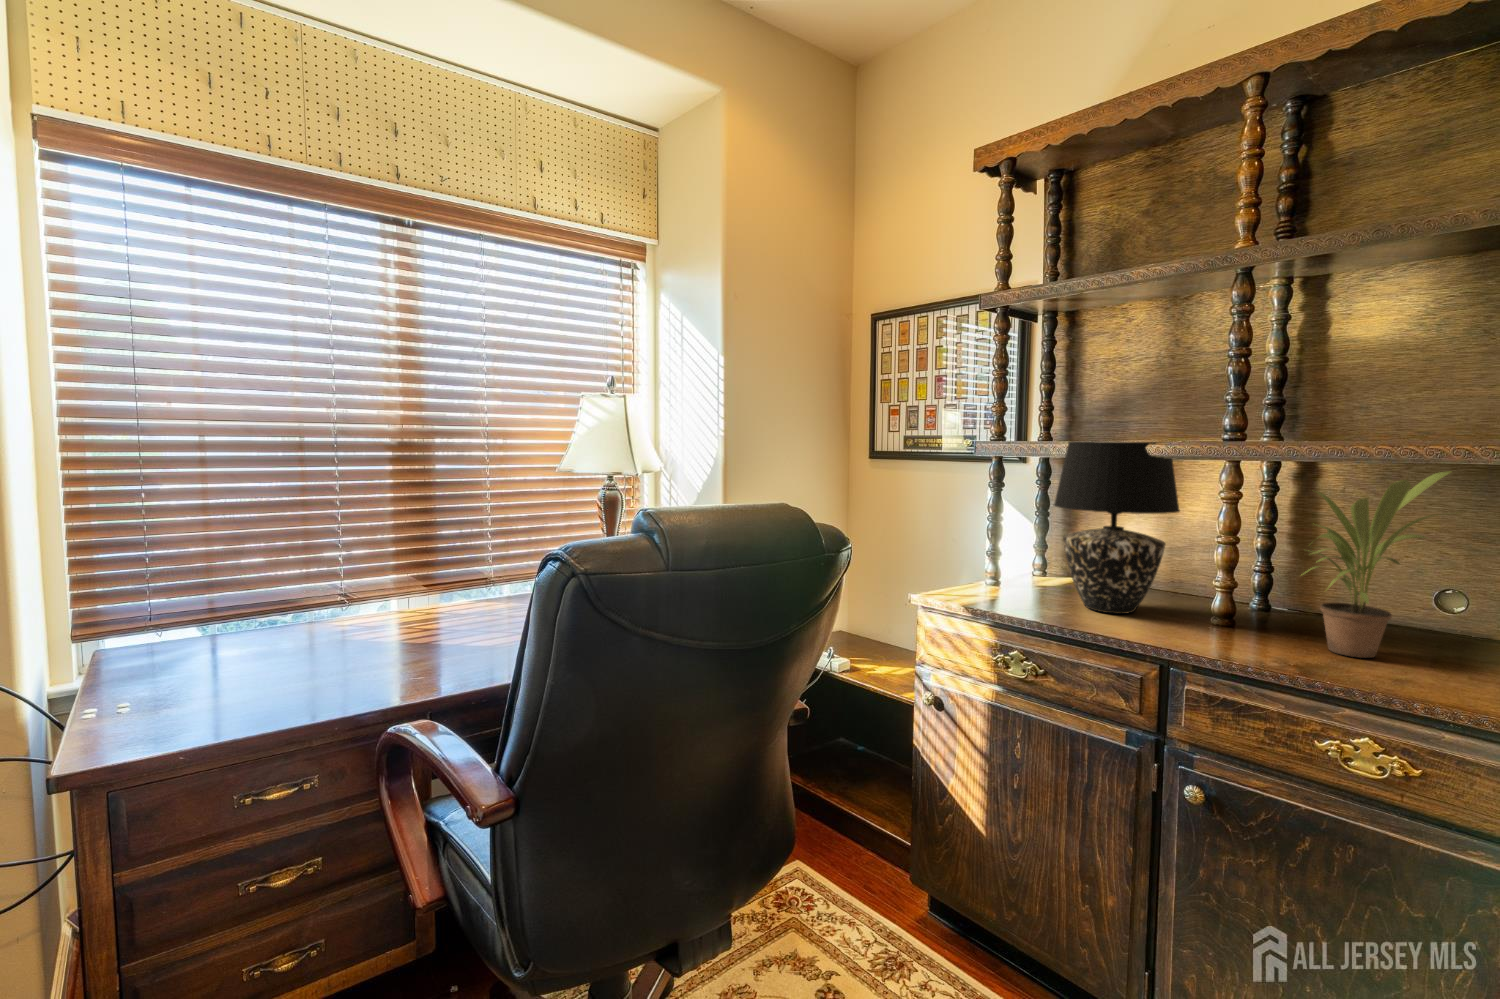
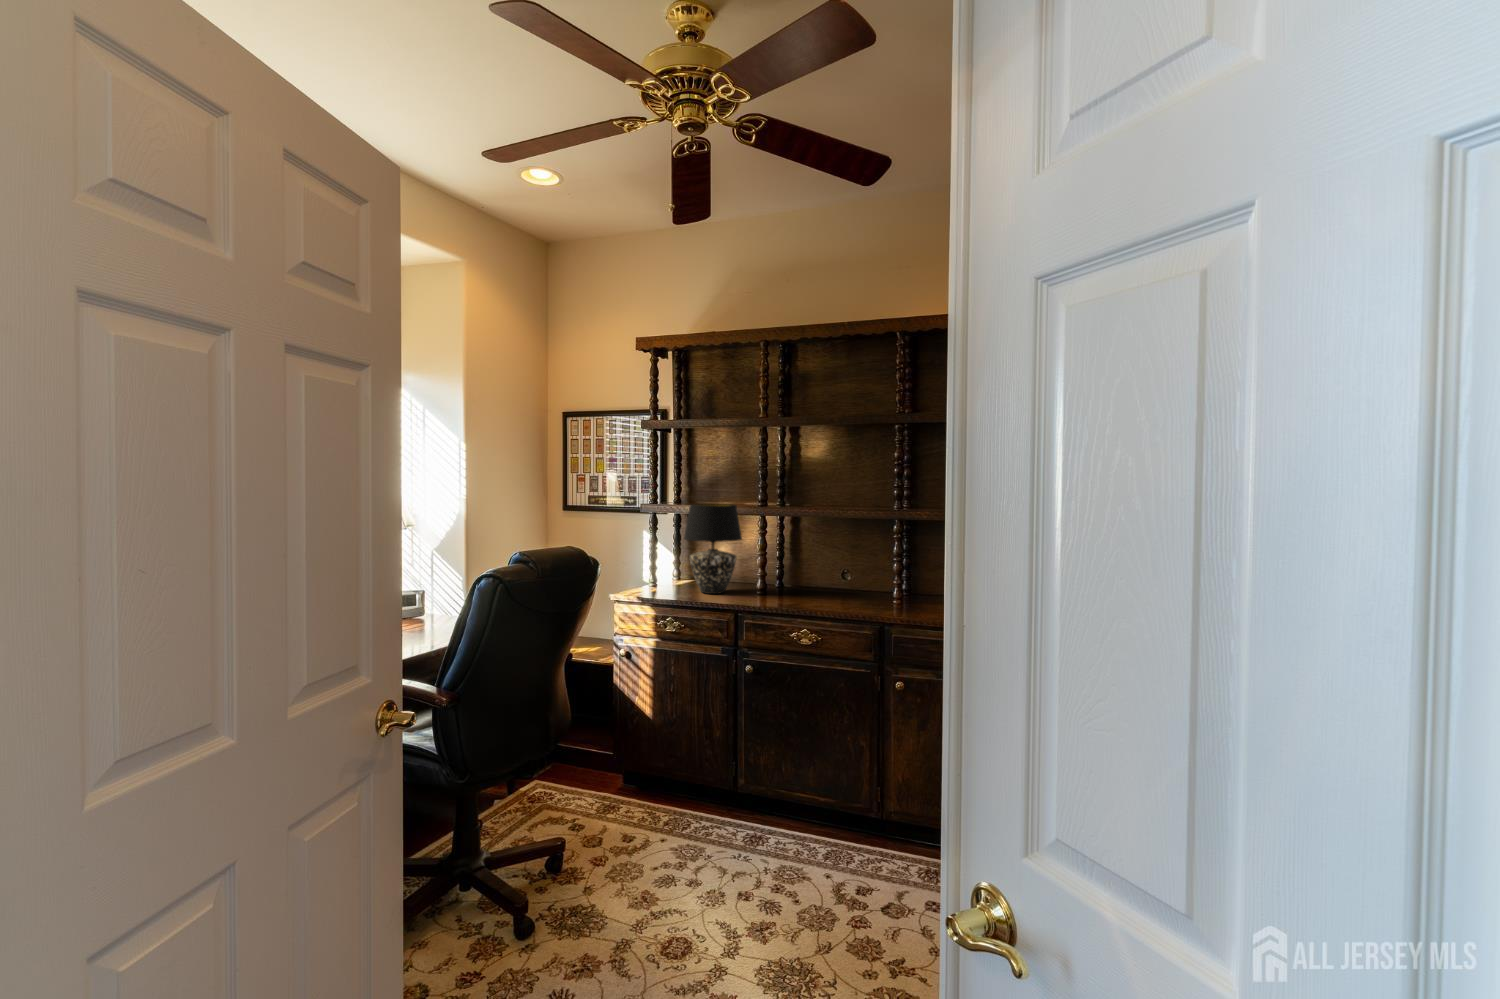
potted plant: present [1305,472,1450,658] -> none [787,518,837,600]

